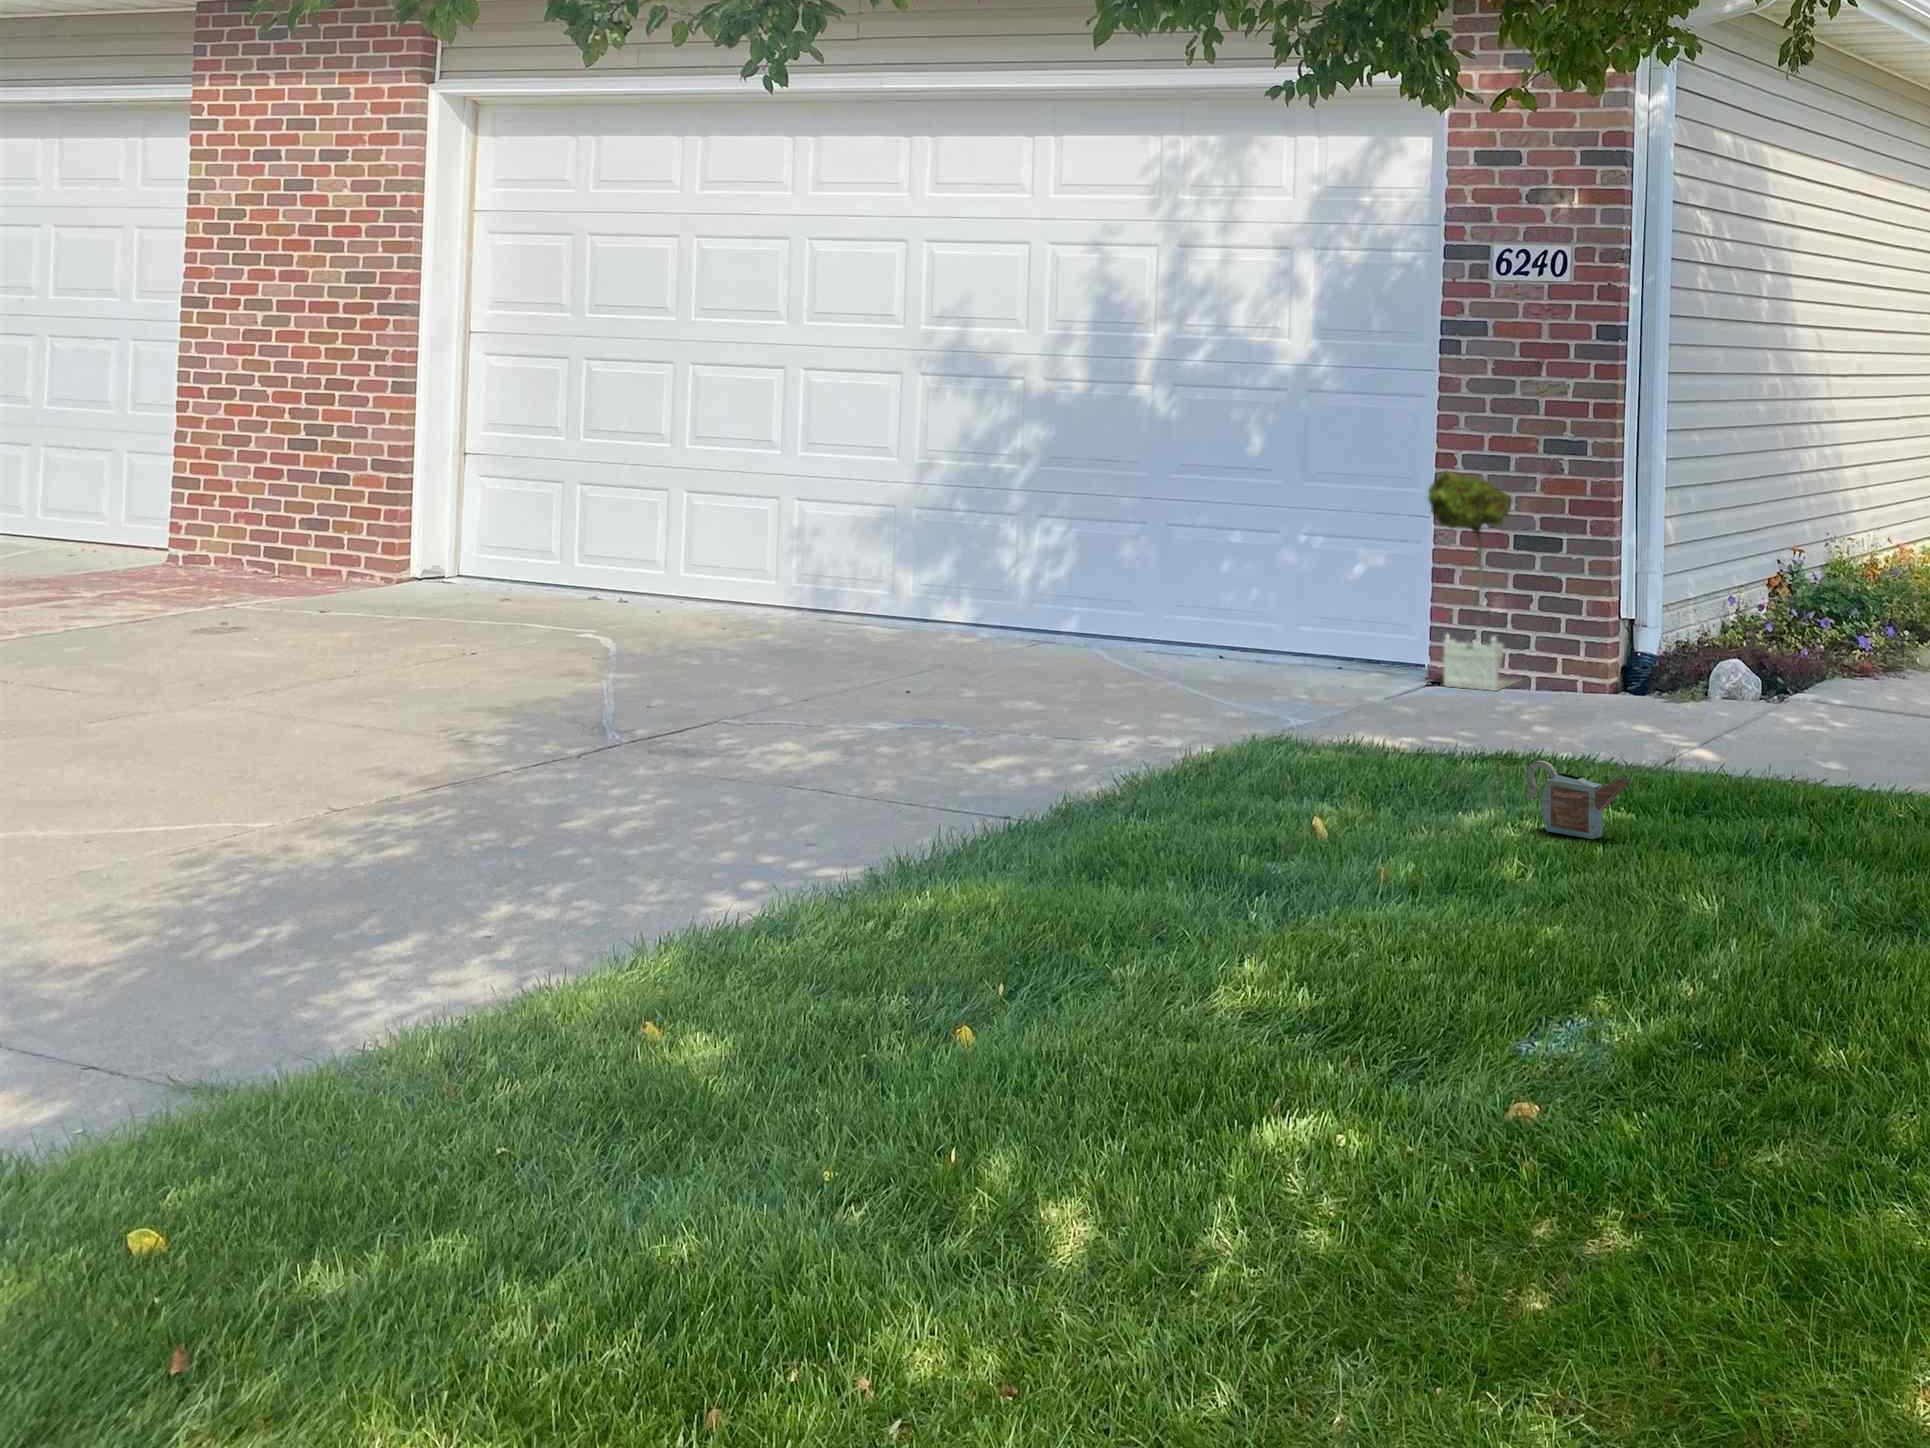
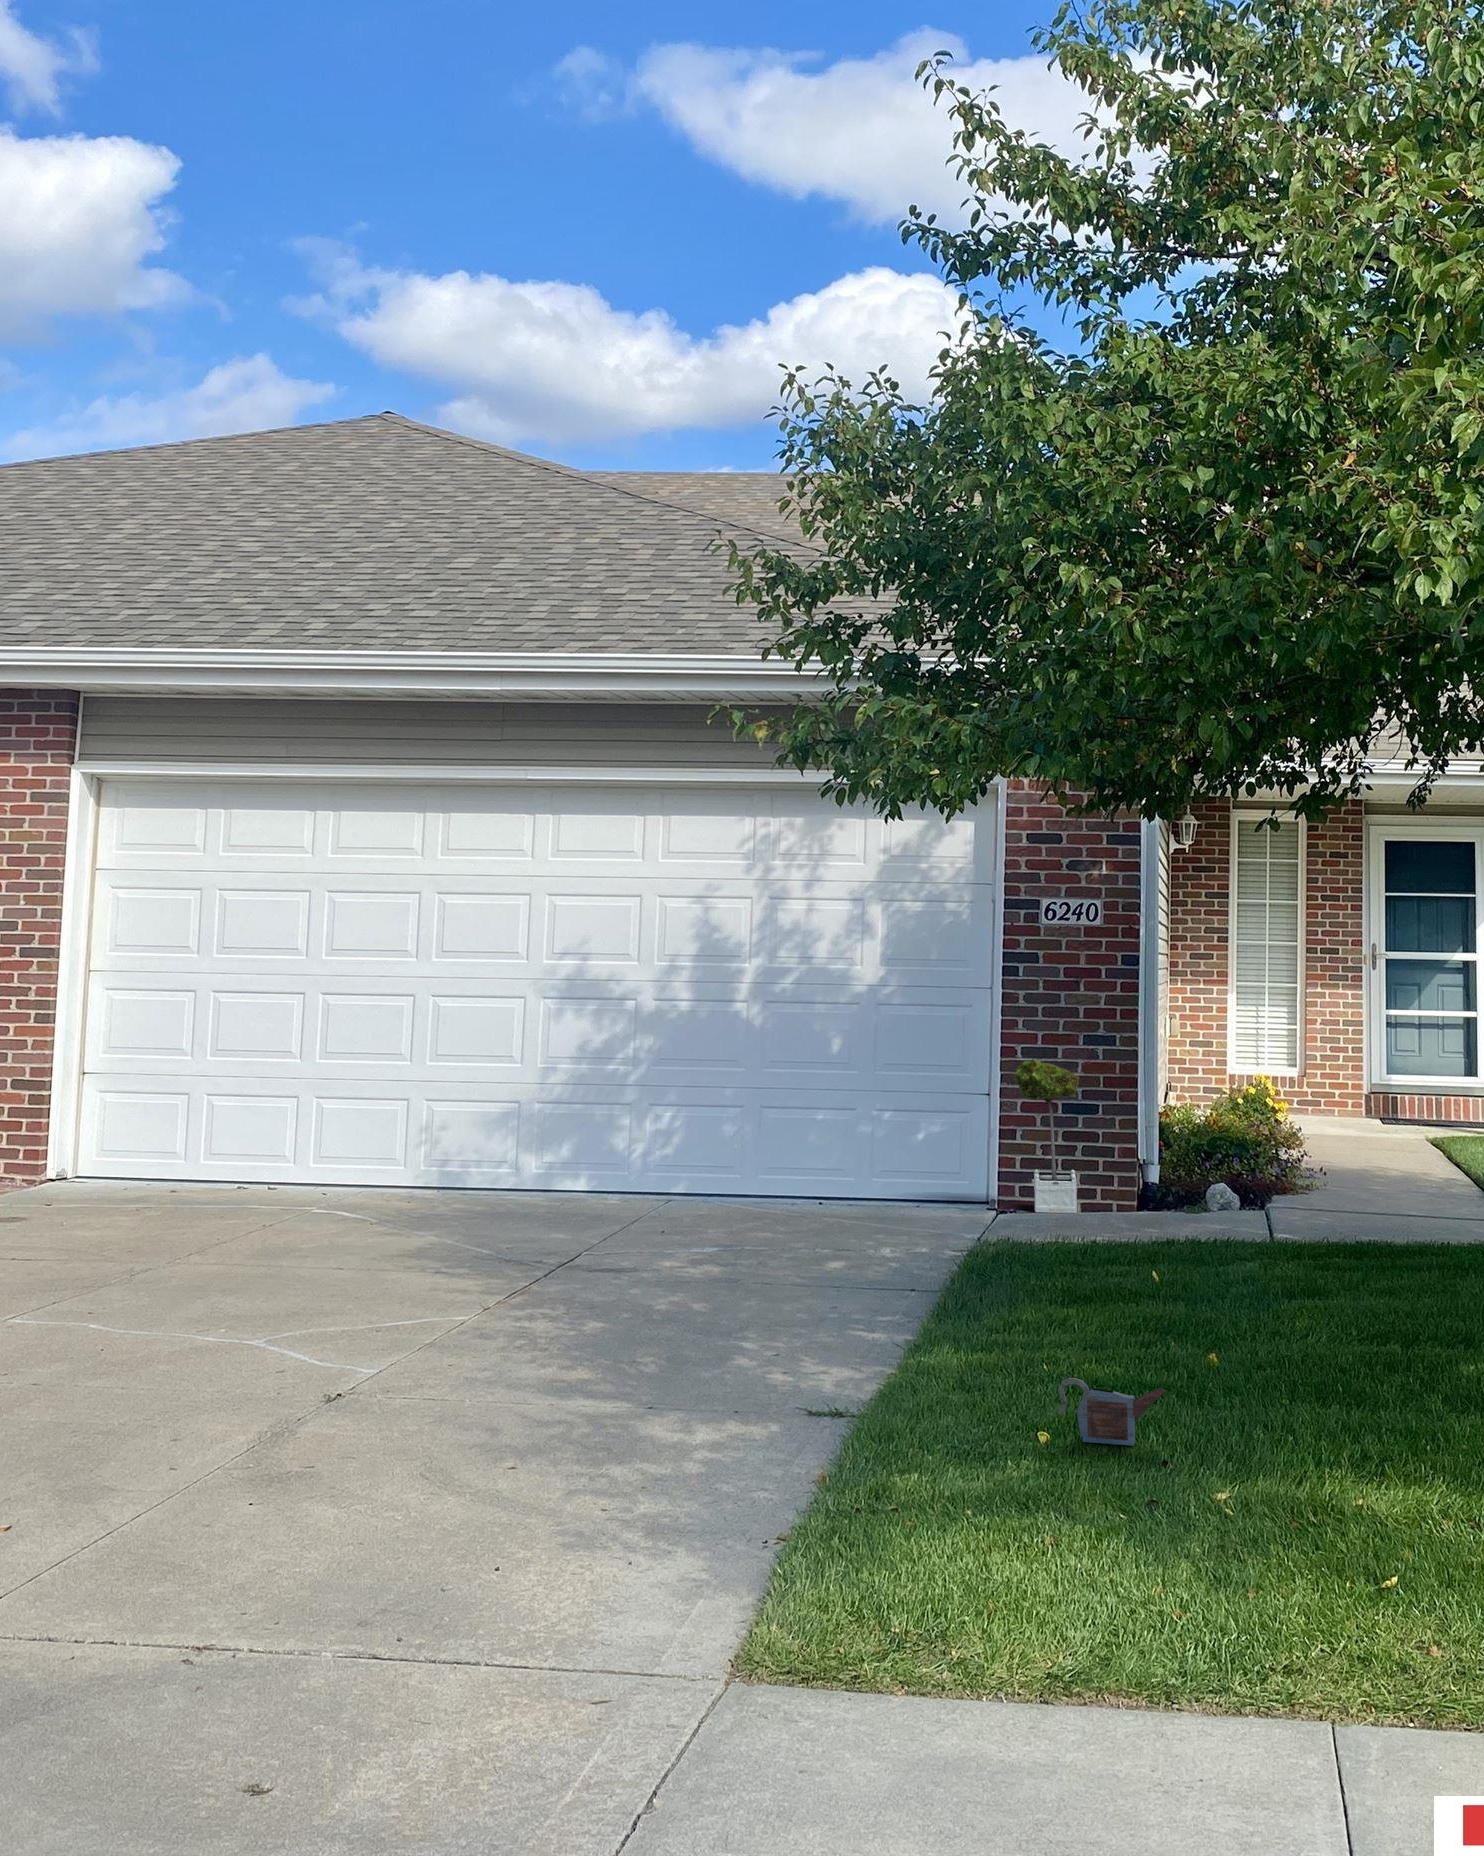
watering can: present [1526,760,1630,839] -> present [1058,1378,1166,1446]

